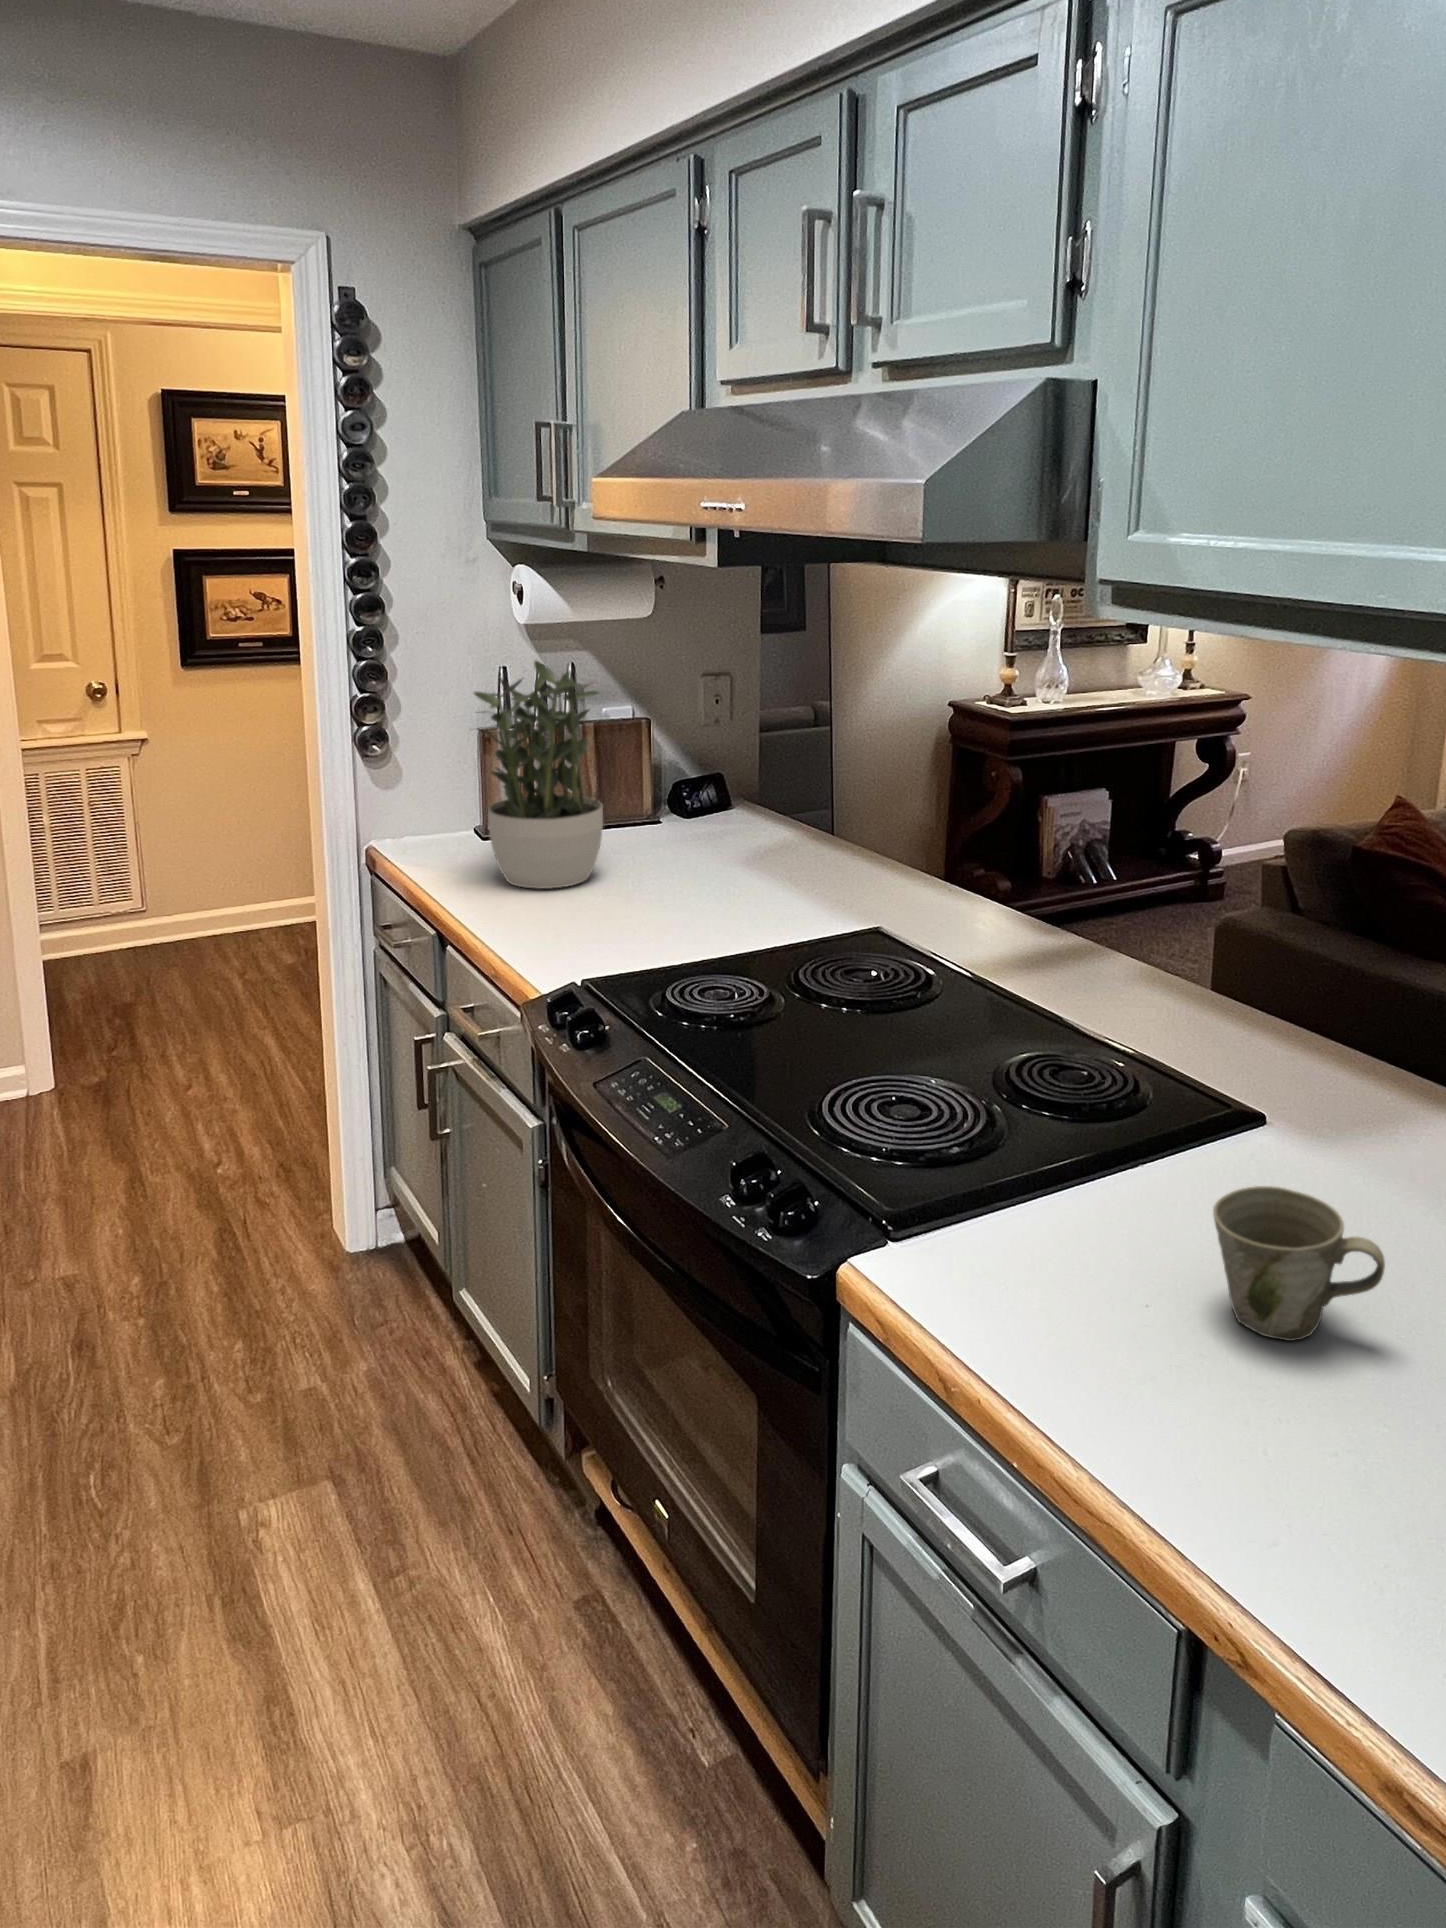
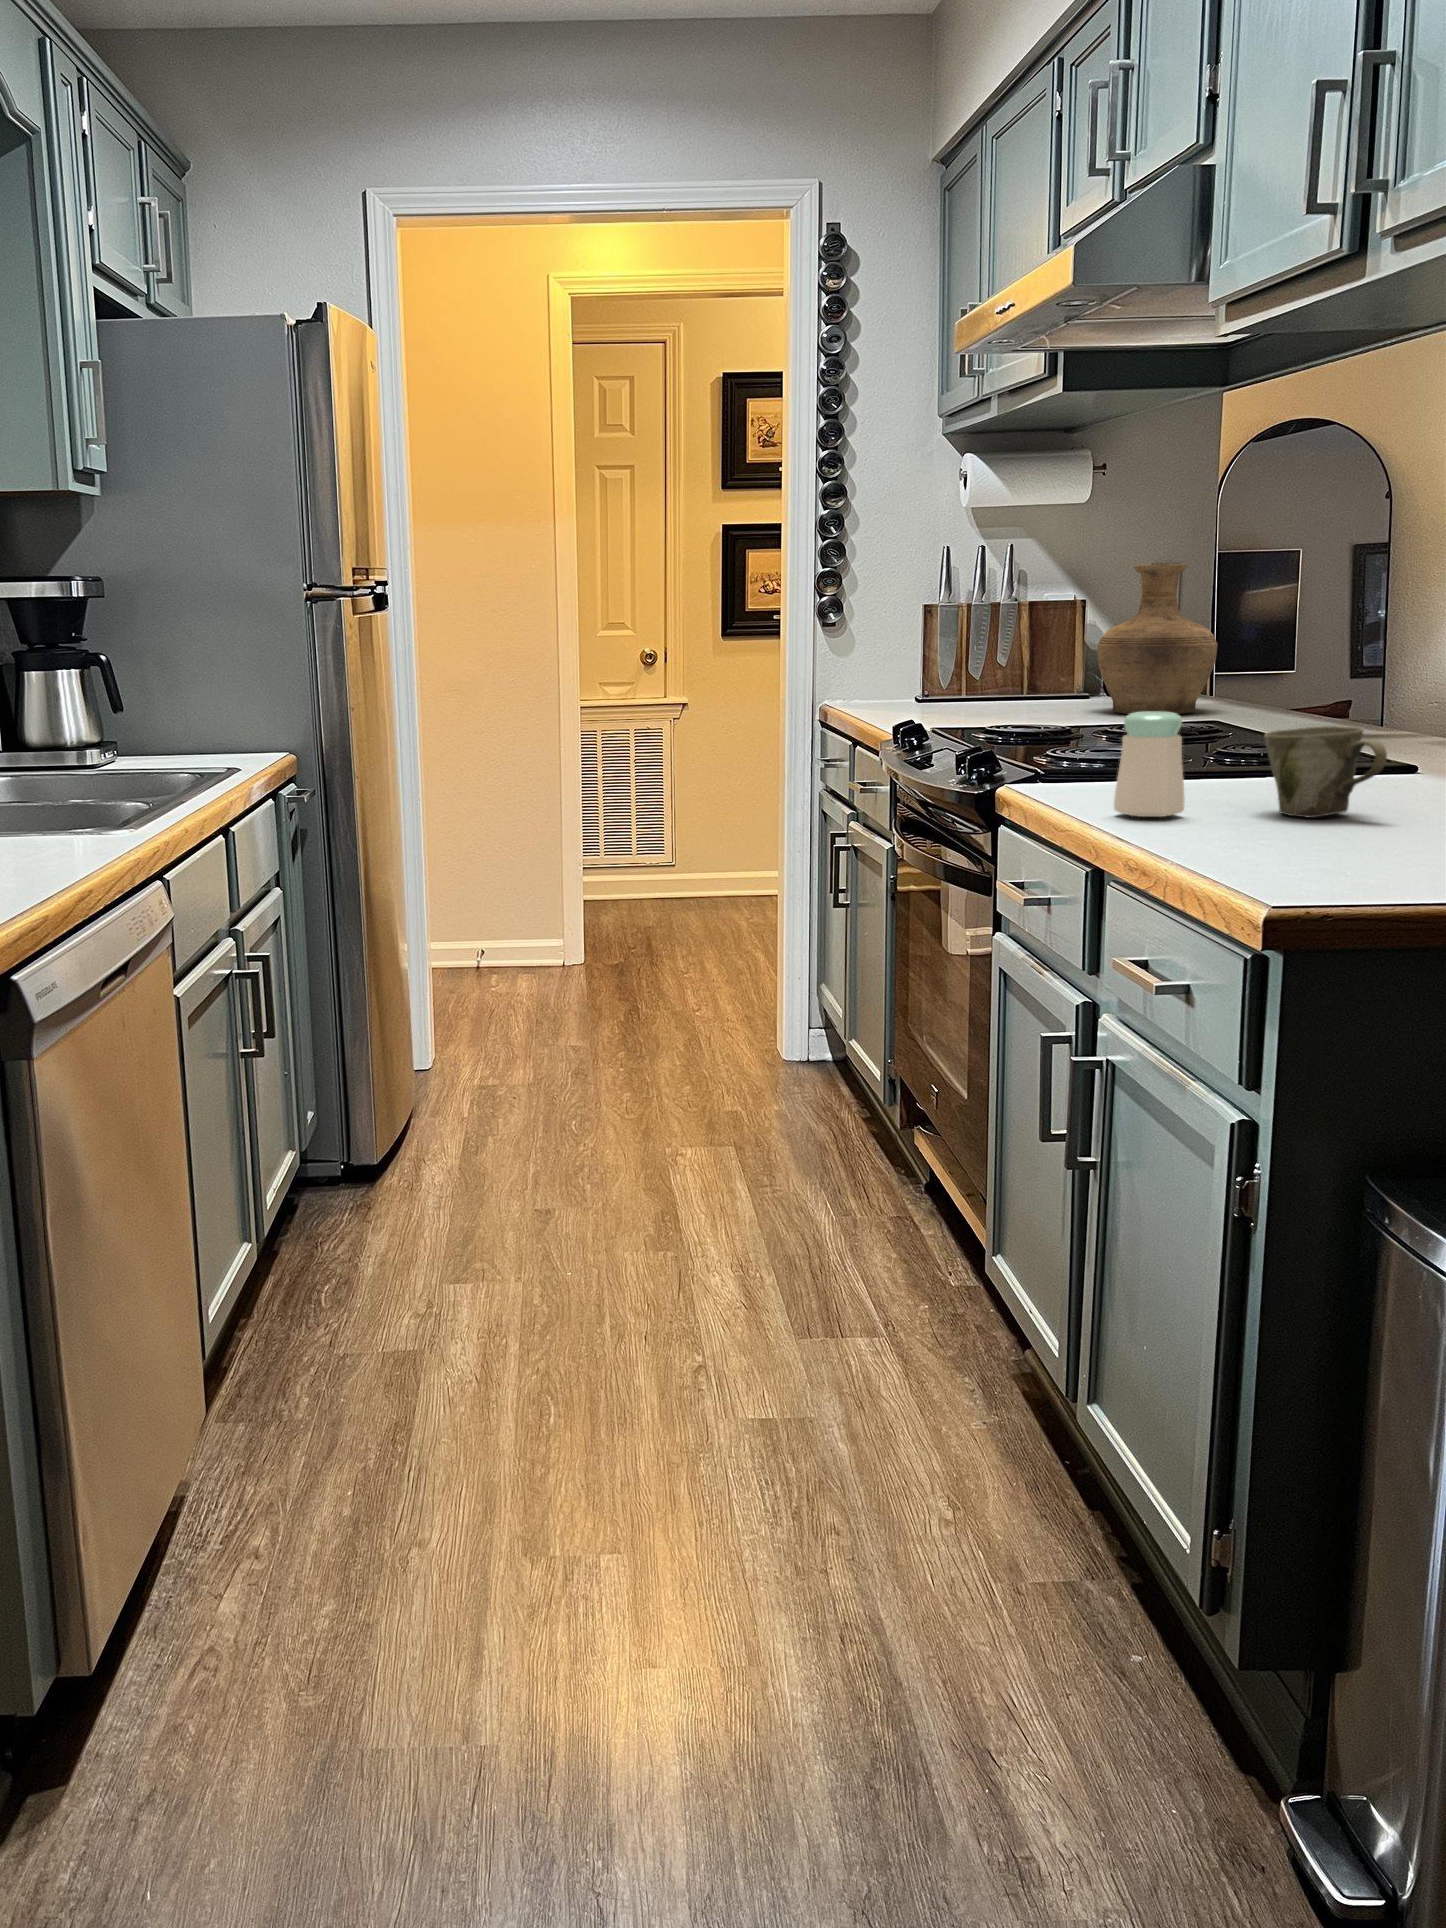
potted plant: present [474,661,603,888] -> none [891,509,1007,708]
vase: none [715,728,841,900] -> present [1097,564,1218,714]
salt shaker: none [1053,1217,1146,1387] -> present [1114,712,1185,817]

